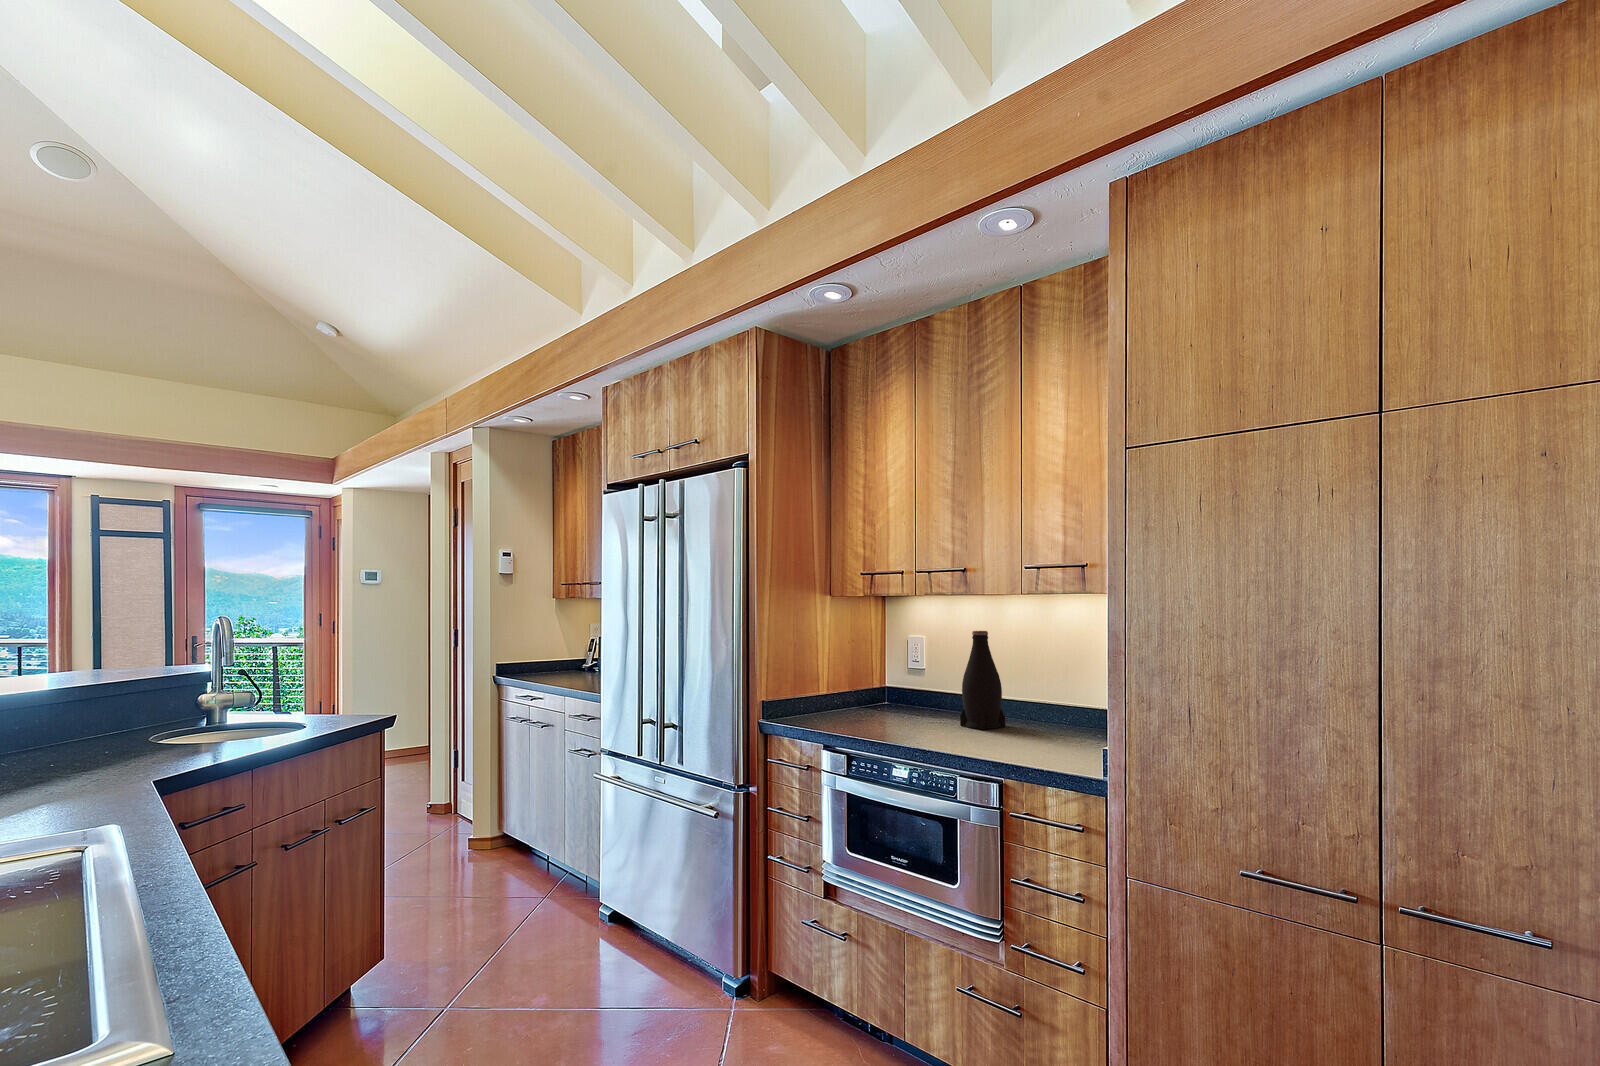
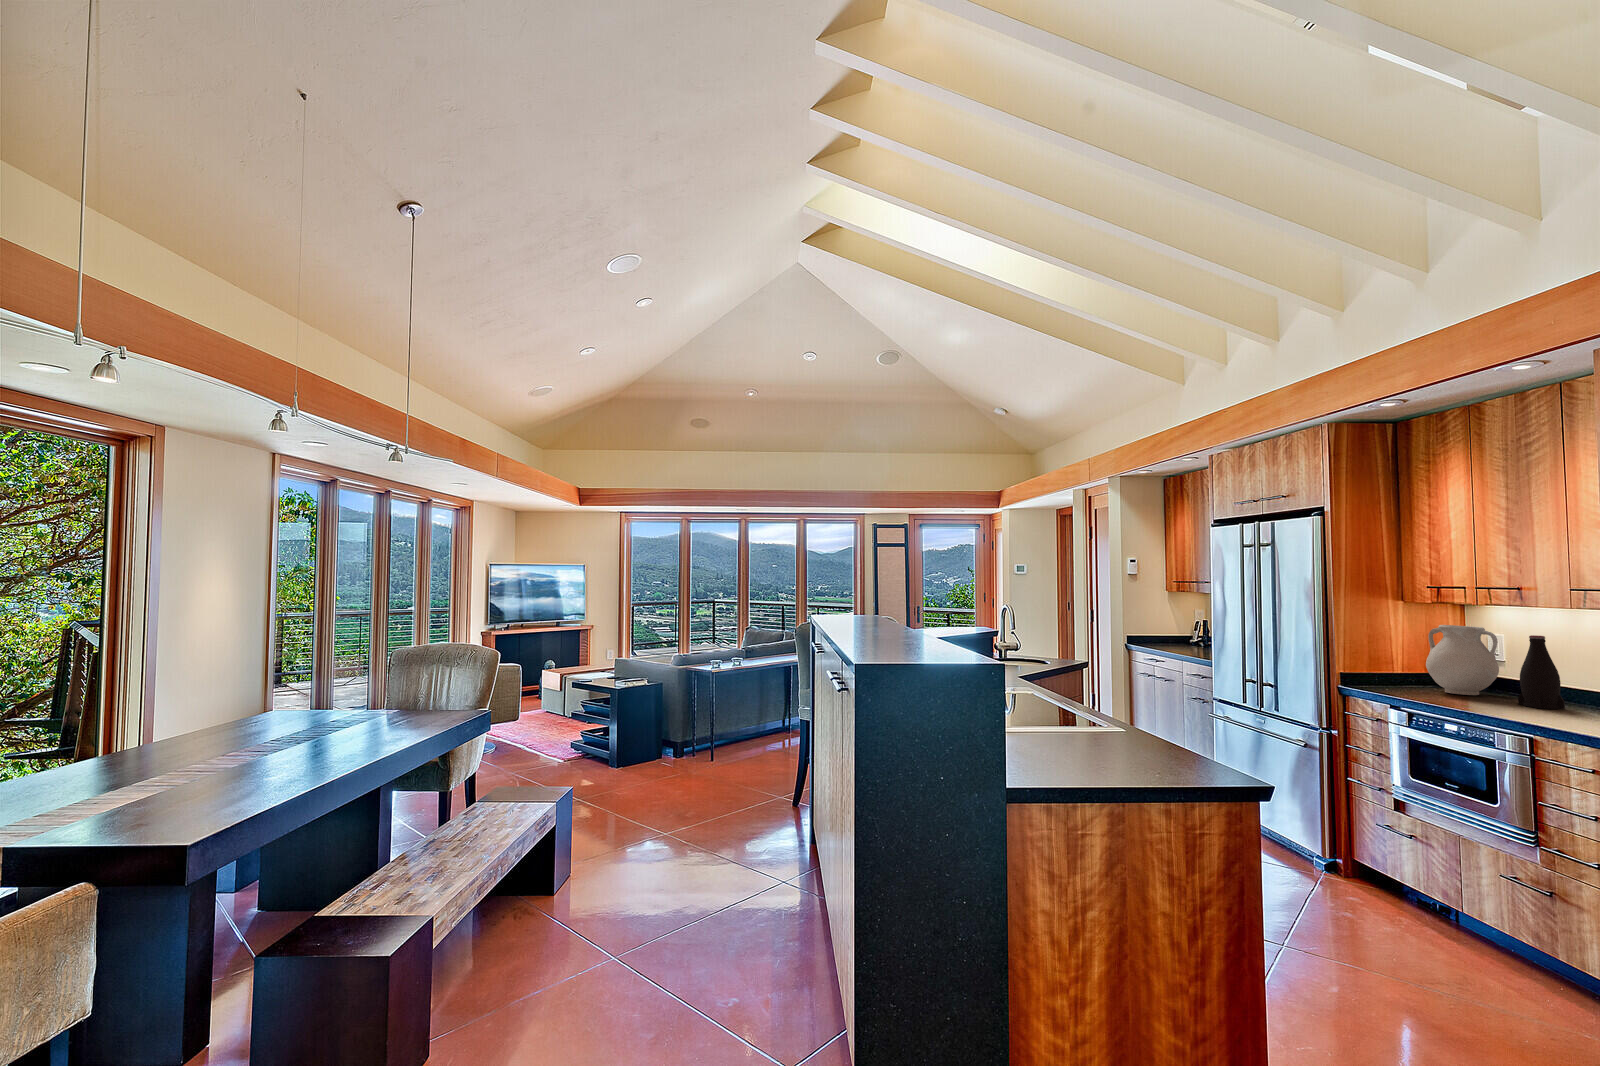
vase: none [861,622,936,717] -> present [1426,625,1499,695]

